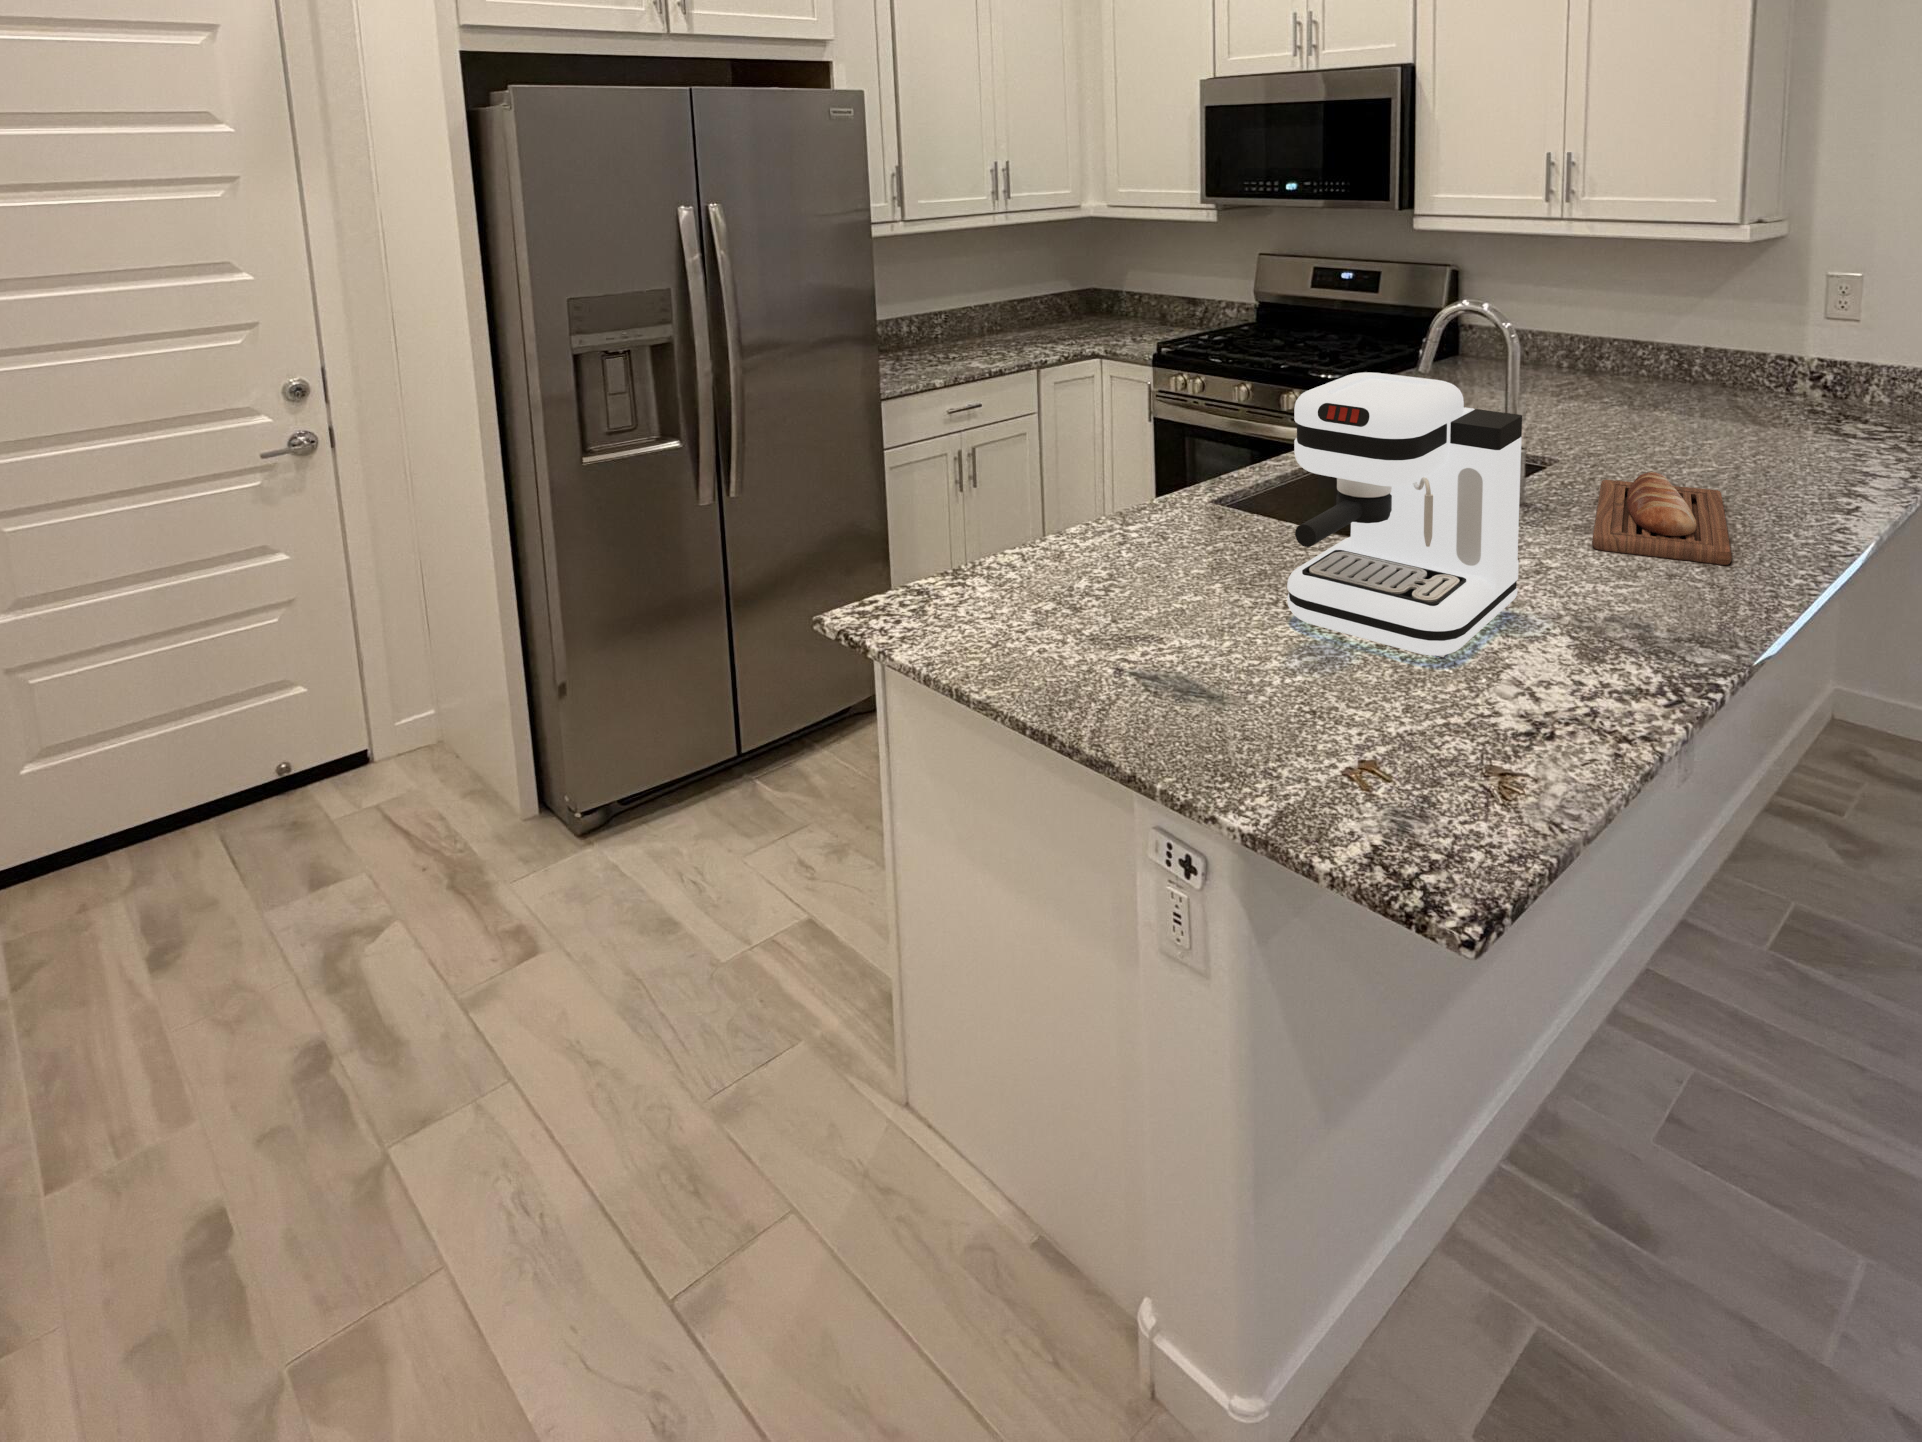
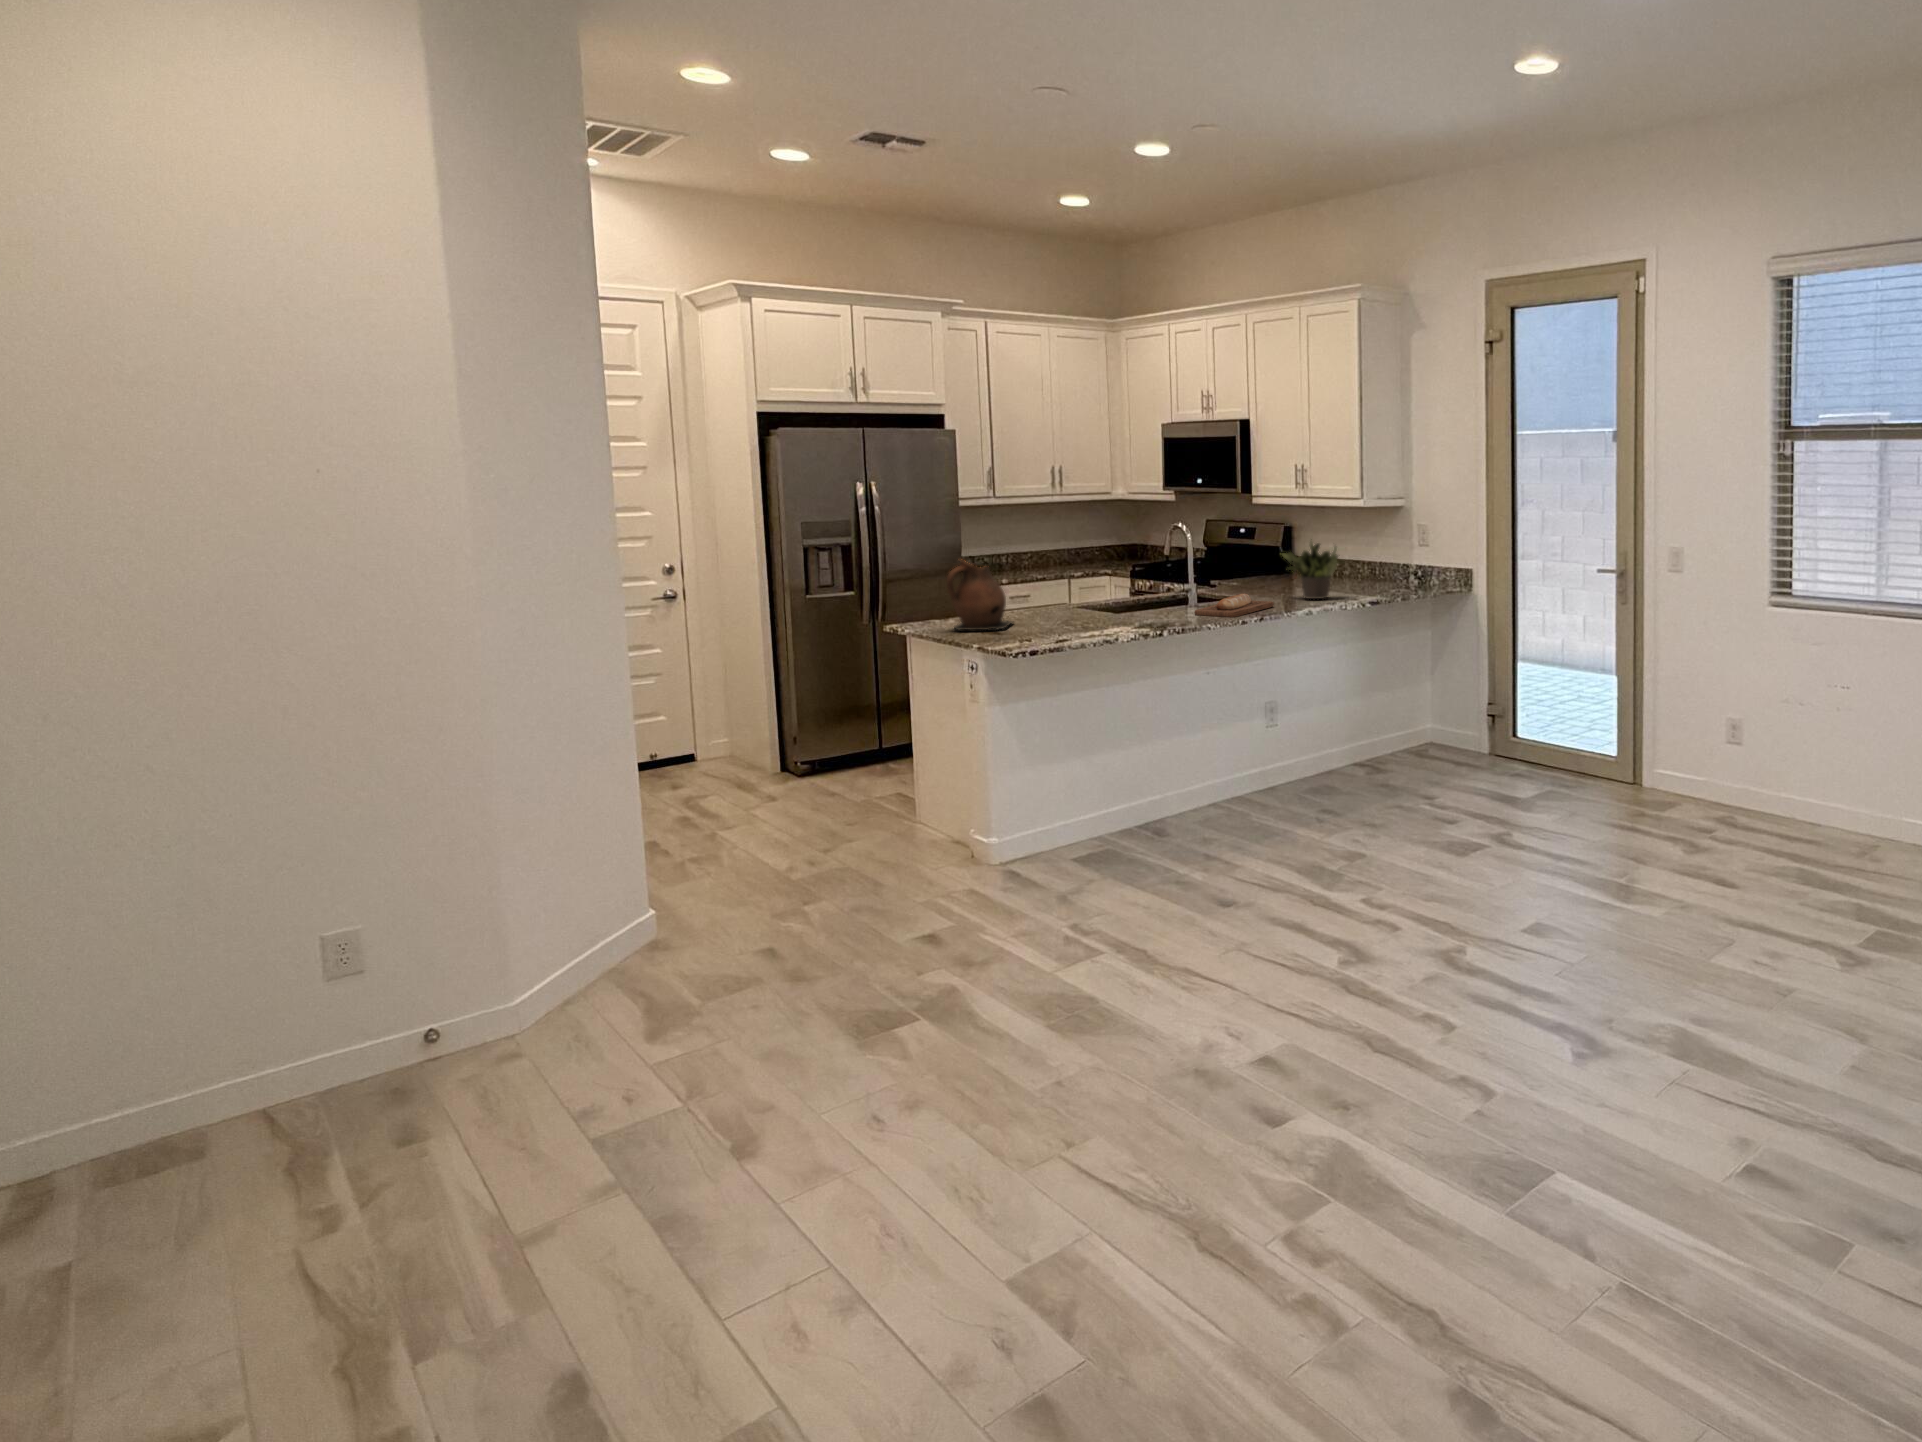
potted plant: none [1643,322,1813,465] -> present [1282,542,1338,599]
coffee maker: present [1287,372,1522,657] -> none [1036,542,1131,630]
ceramic pitcher: none [1019,443,1191,665] -> present [947,560,1012,630]

